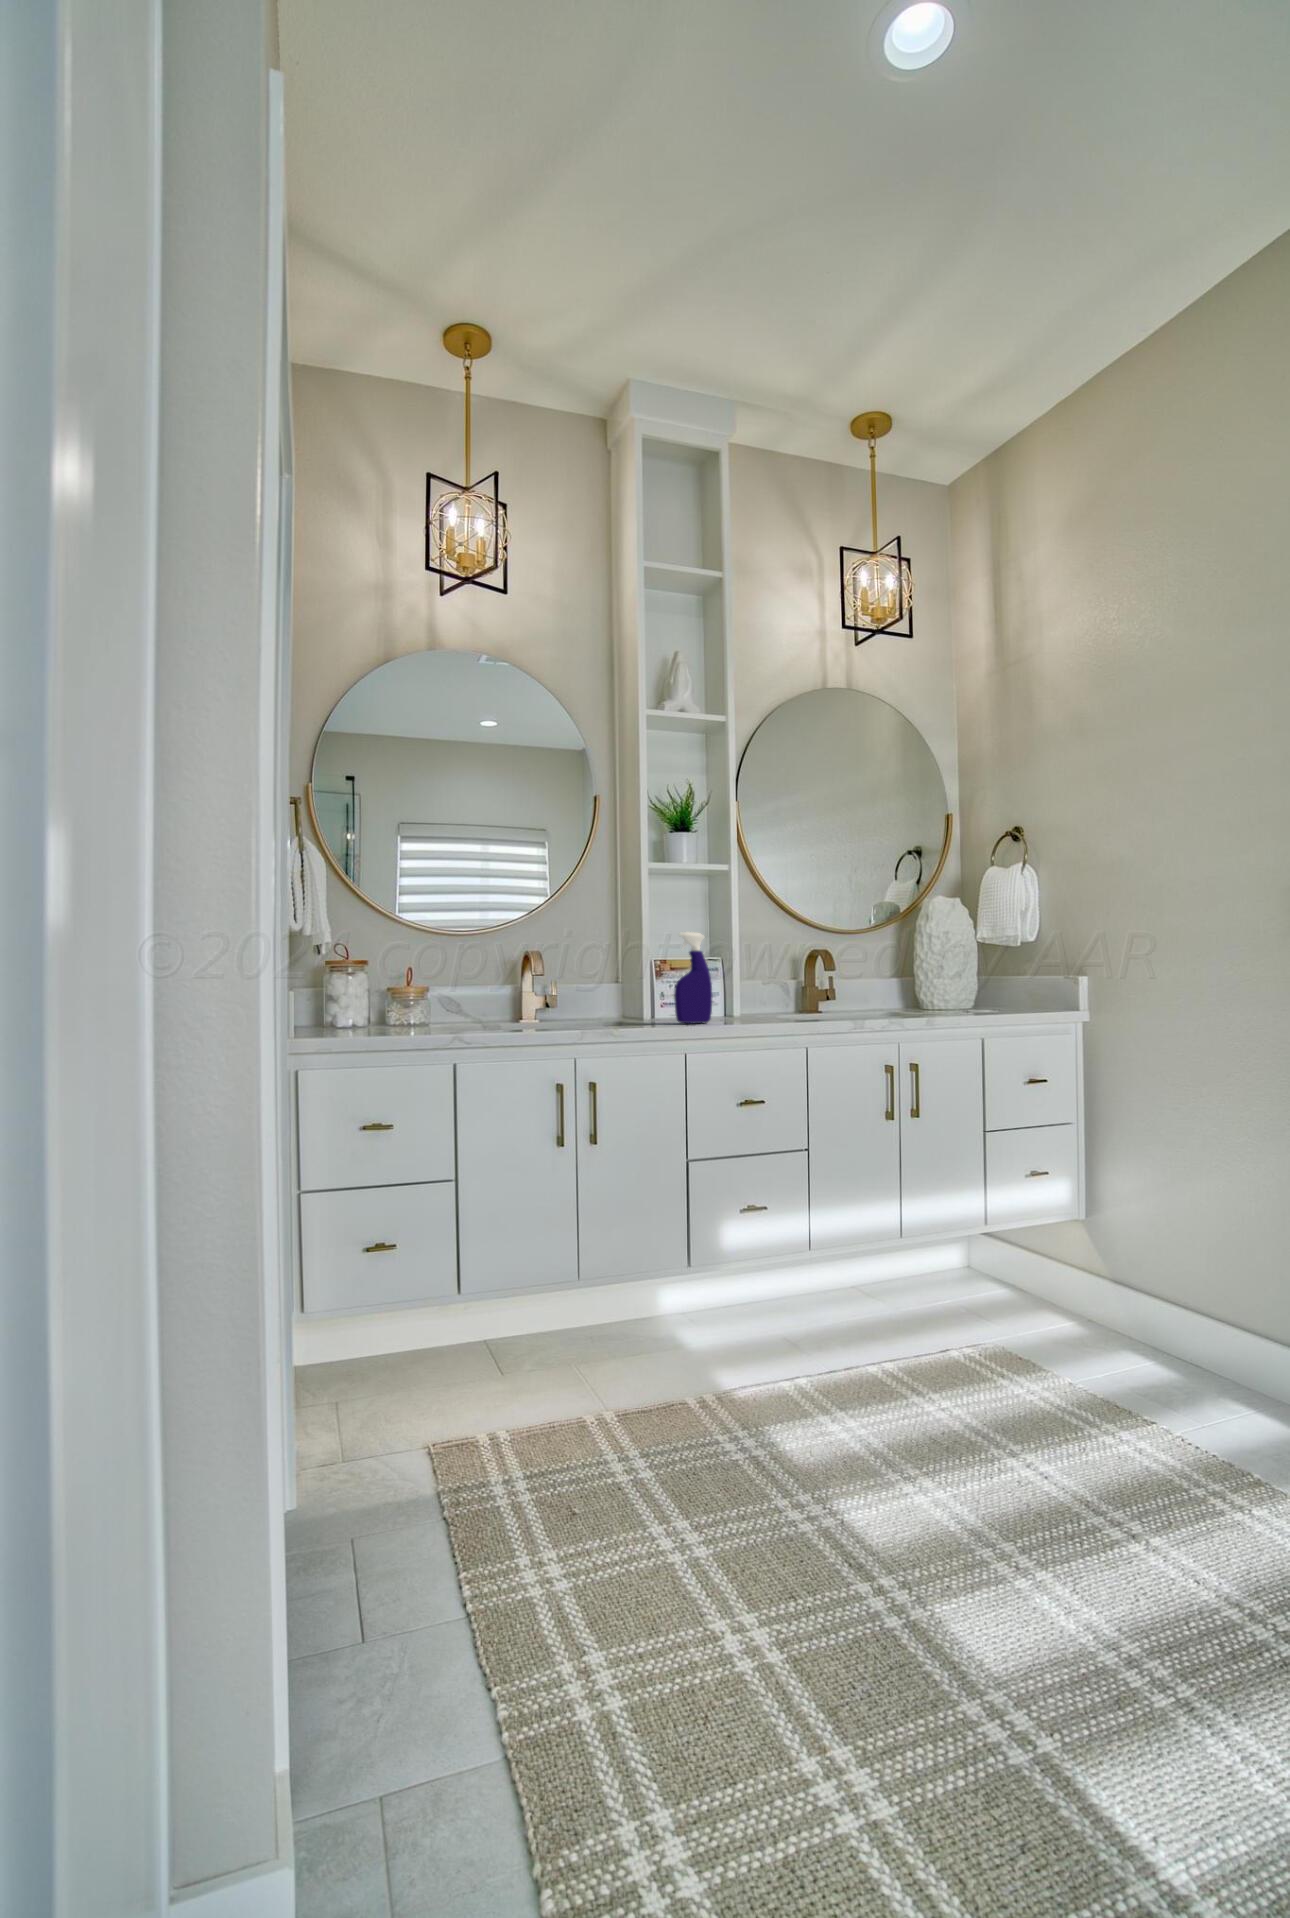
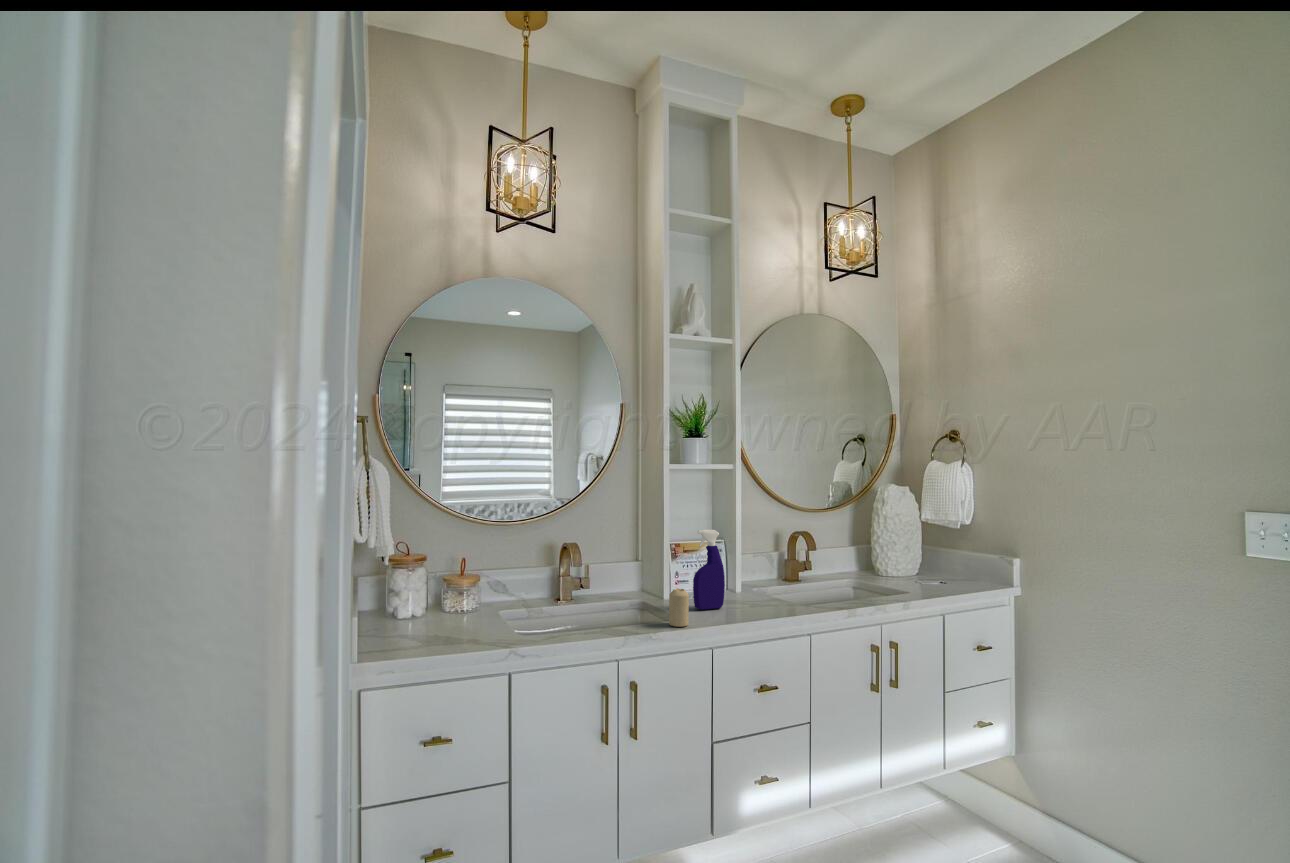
candle: none [639,990,661,1030] -> present [669,588,689,627]

